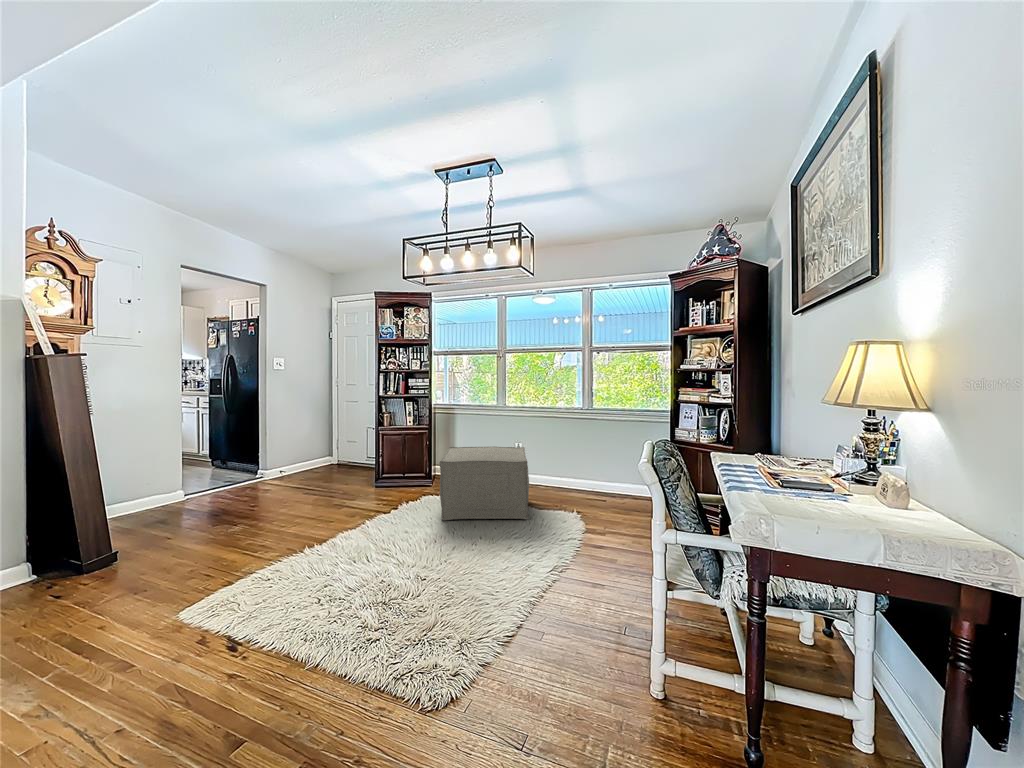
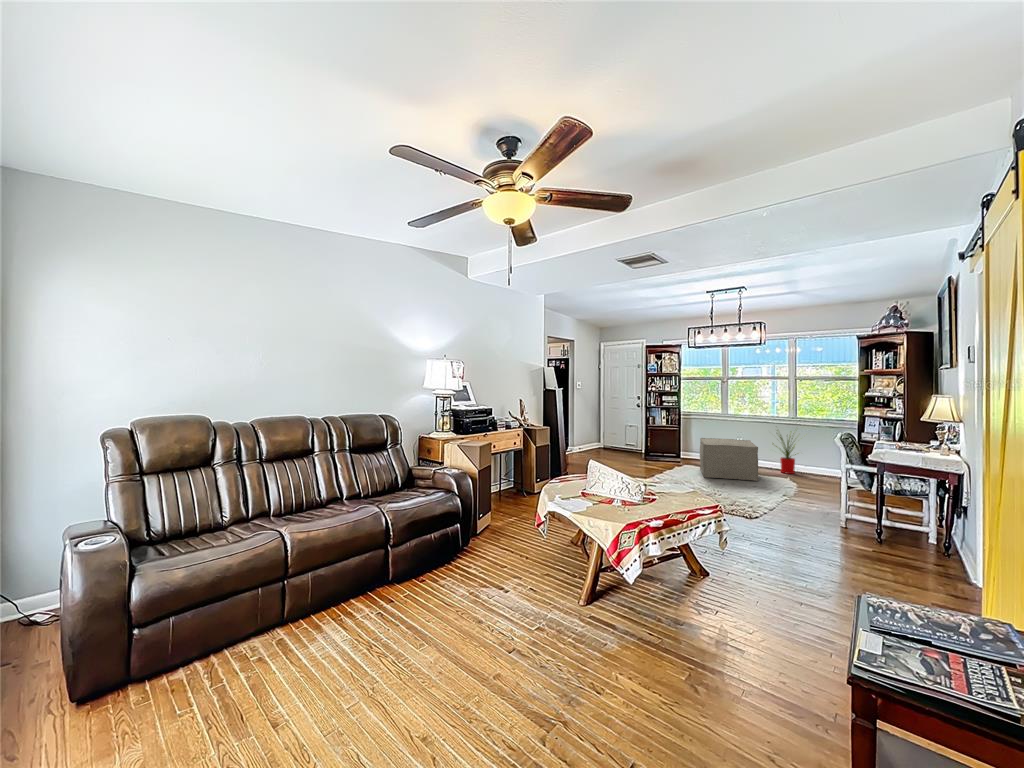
house plant: none [551,421,607,497] -> present [776,435,796,474]

